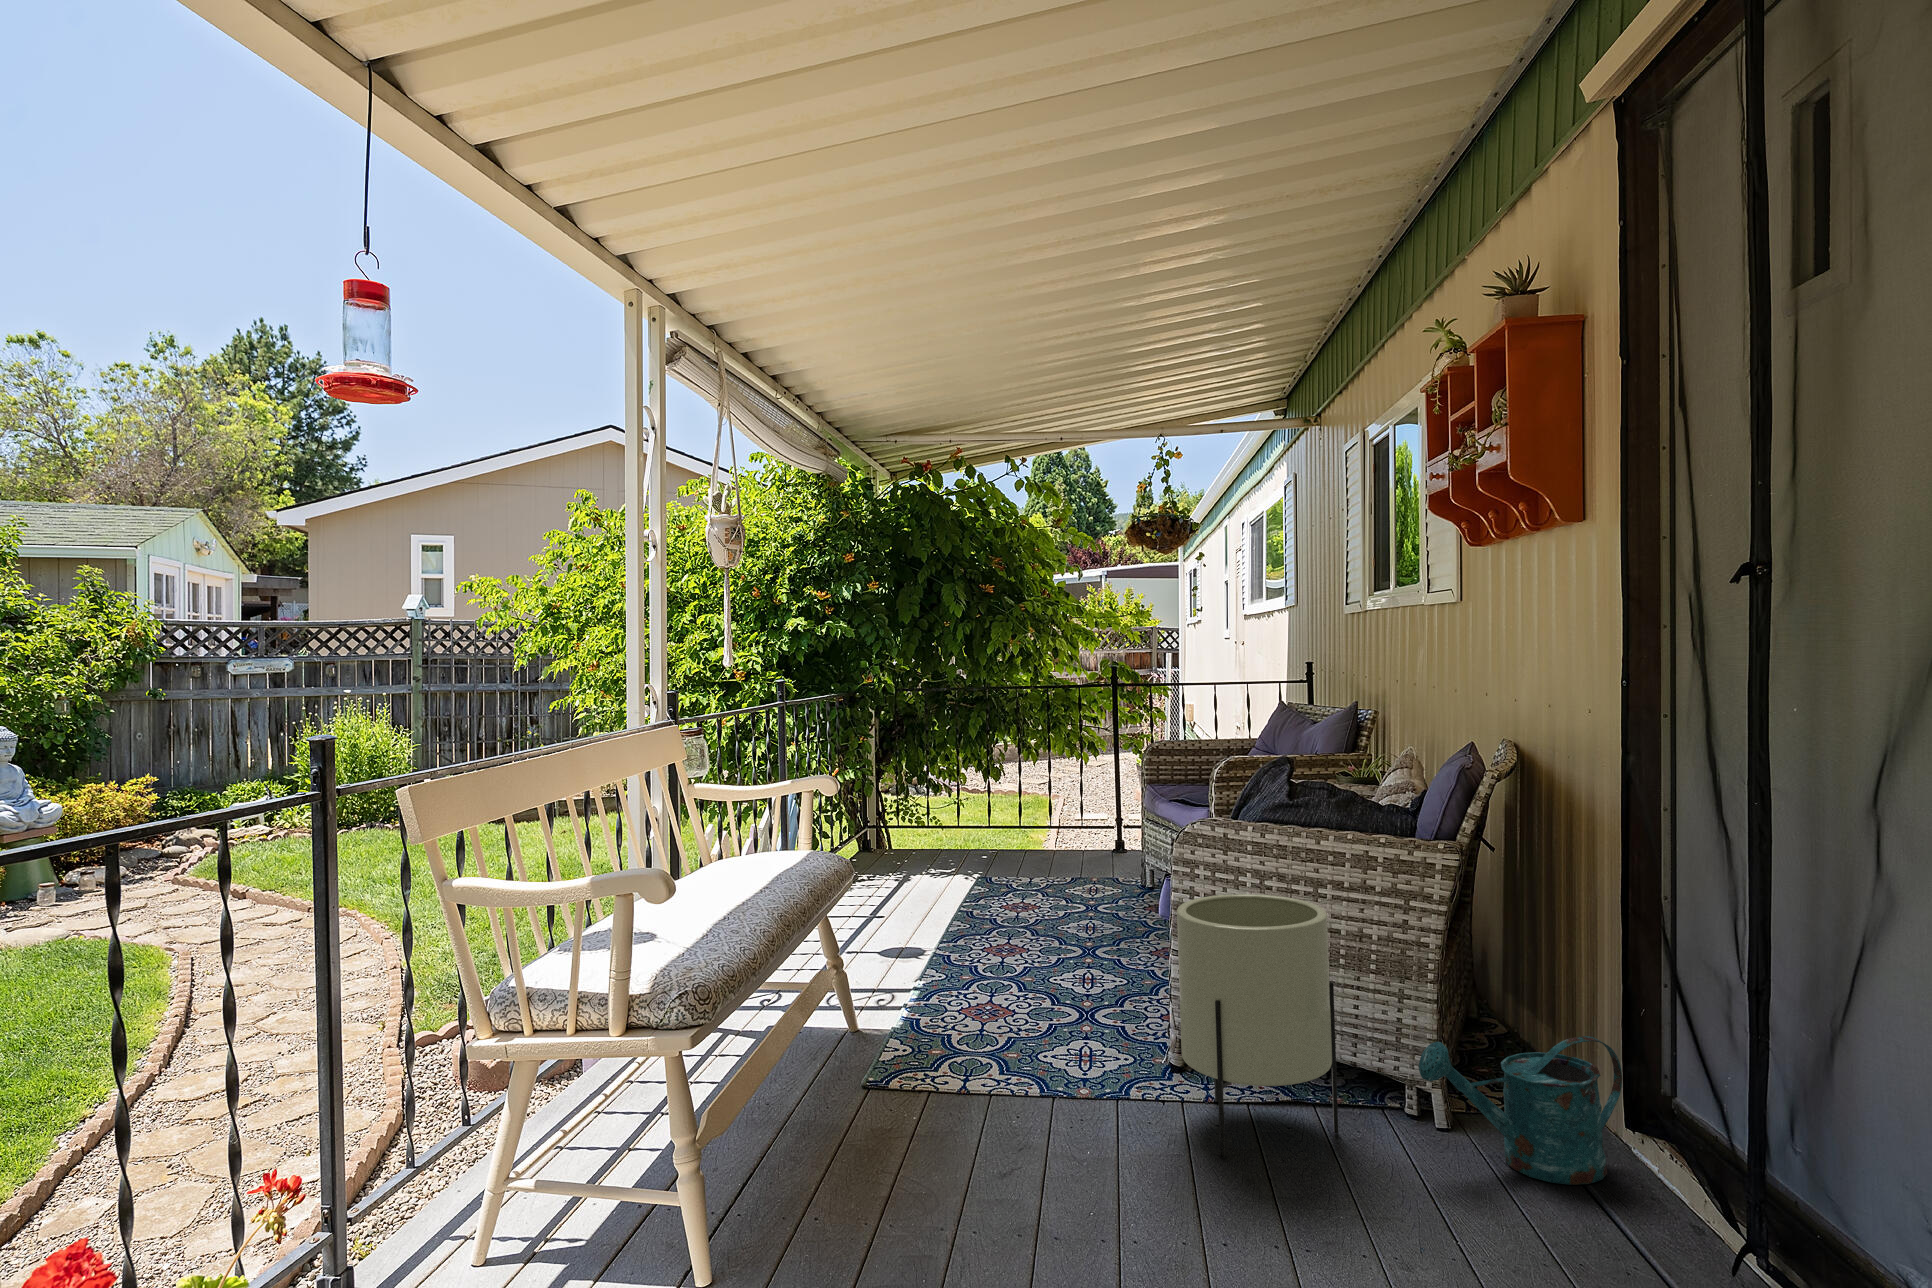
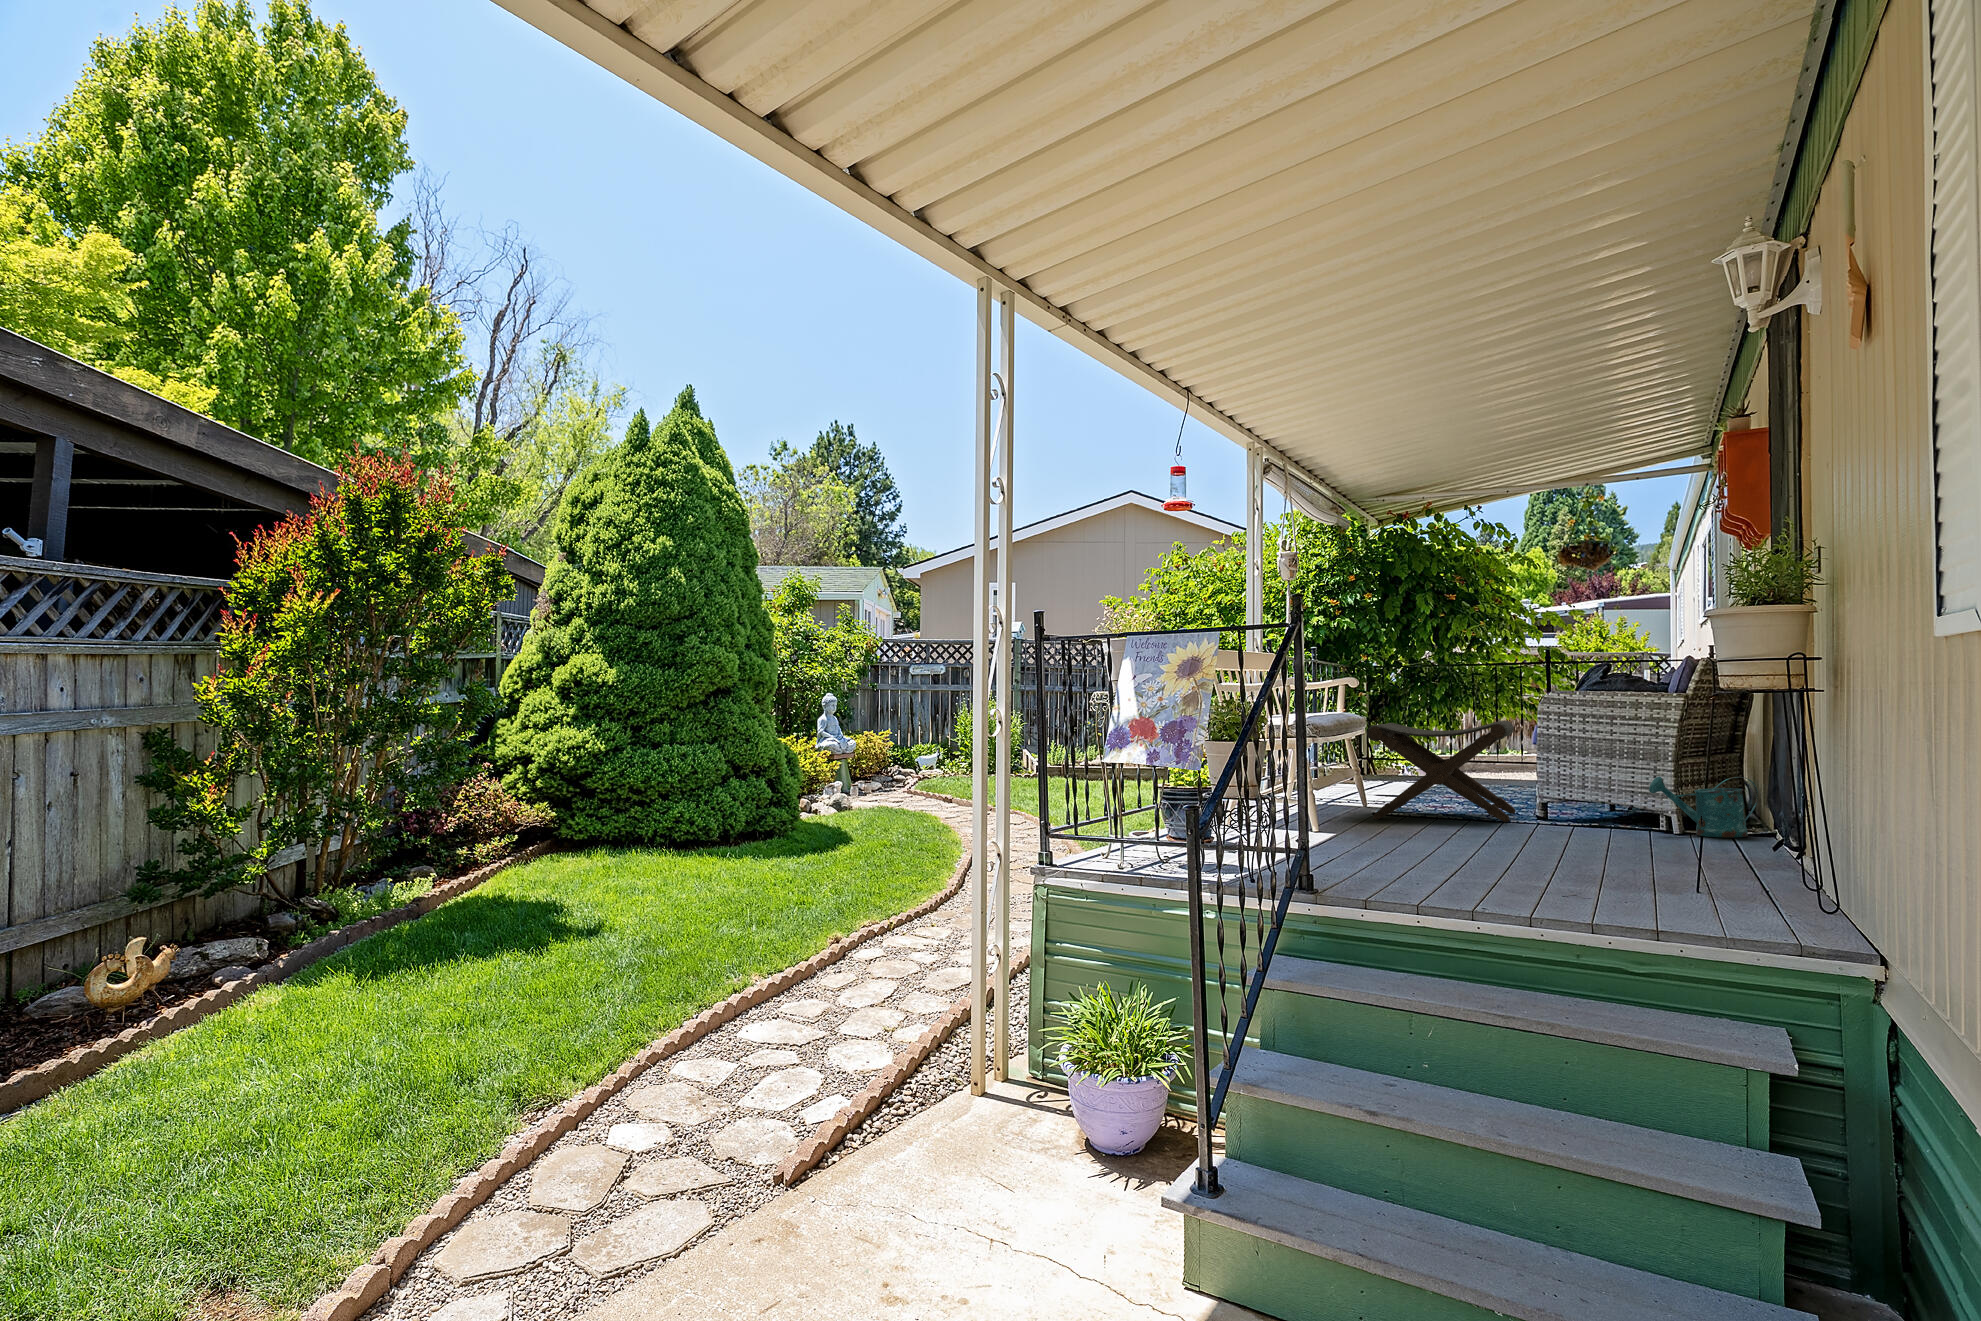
footstool: none [846,854,1123,1096] -> present [1367,720,1515,822]
planter: present [1177,894,1338,1158] -> none [1532,723,1616,831]

